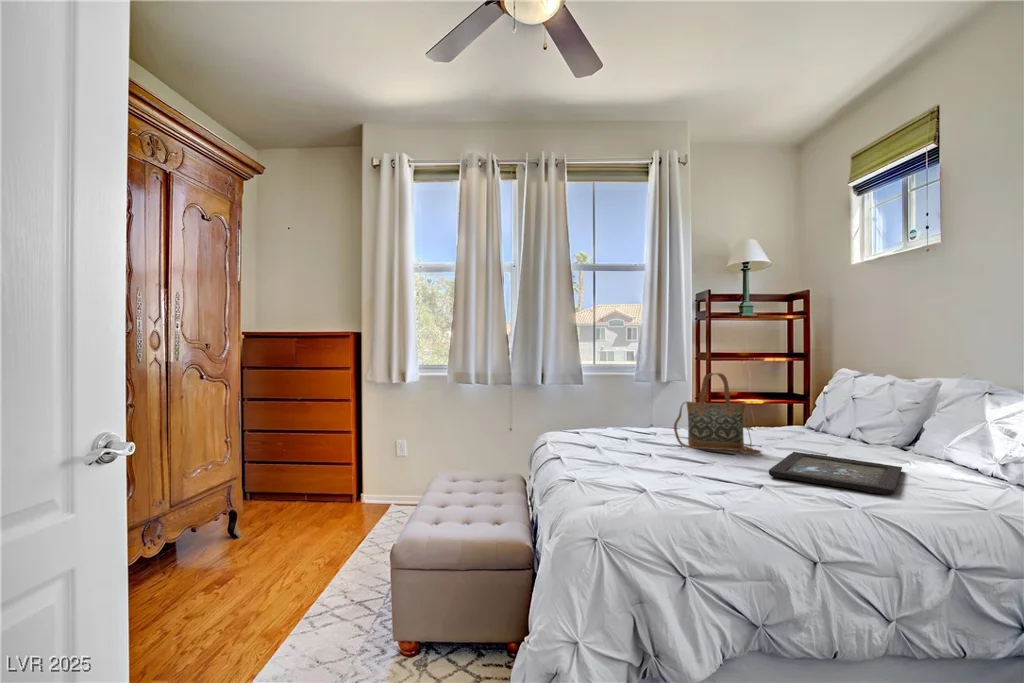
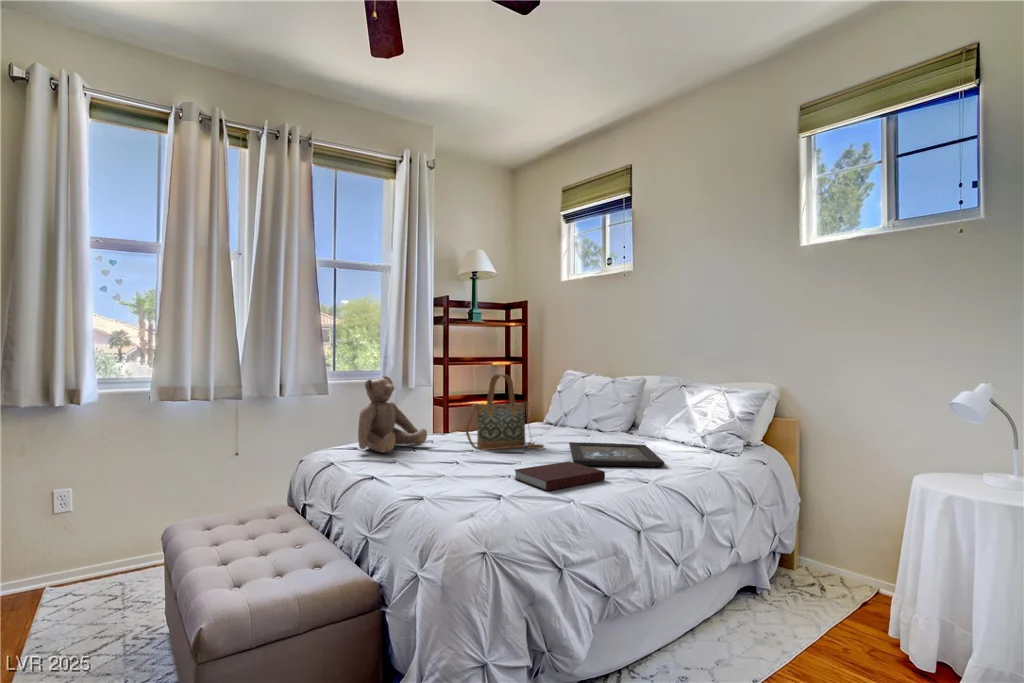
teddy bear: none [577,371,643,439] -> present [358,376,427,452]
notebook: none [684,470,786,497] -> present [514,461,605,491]

